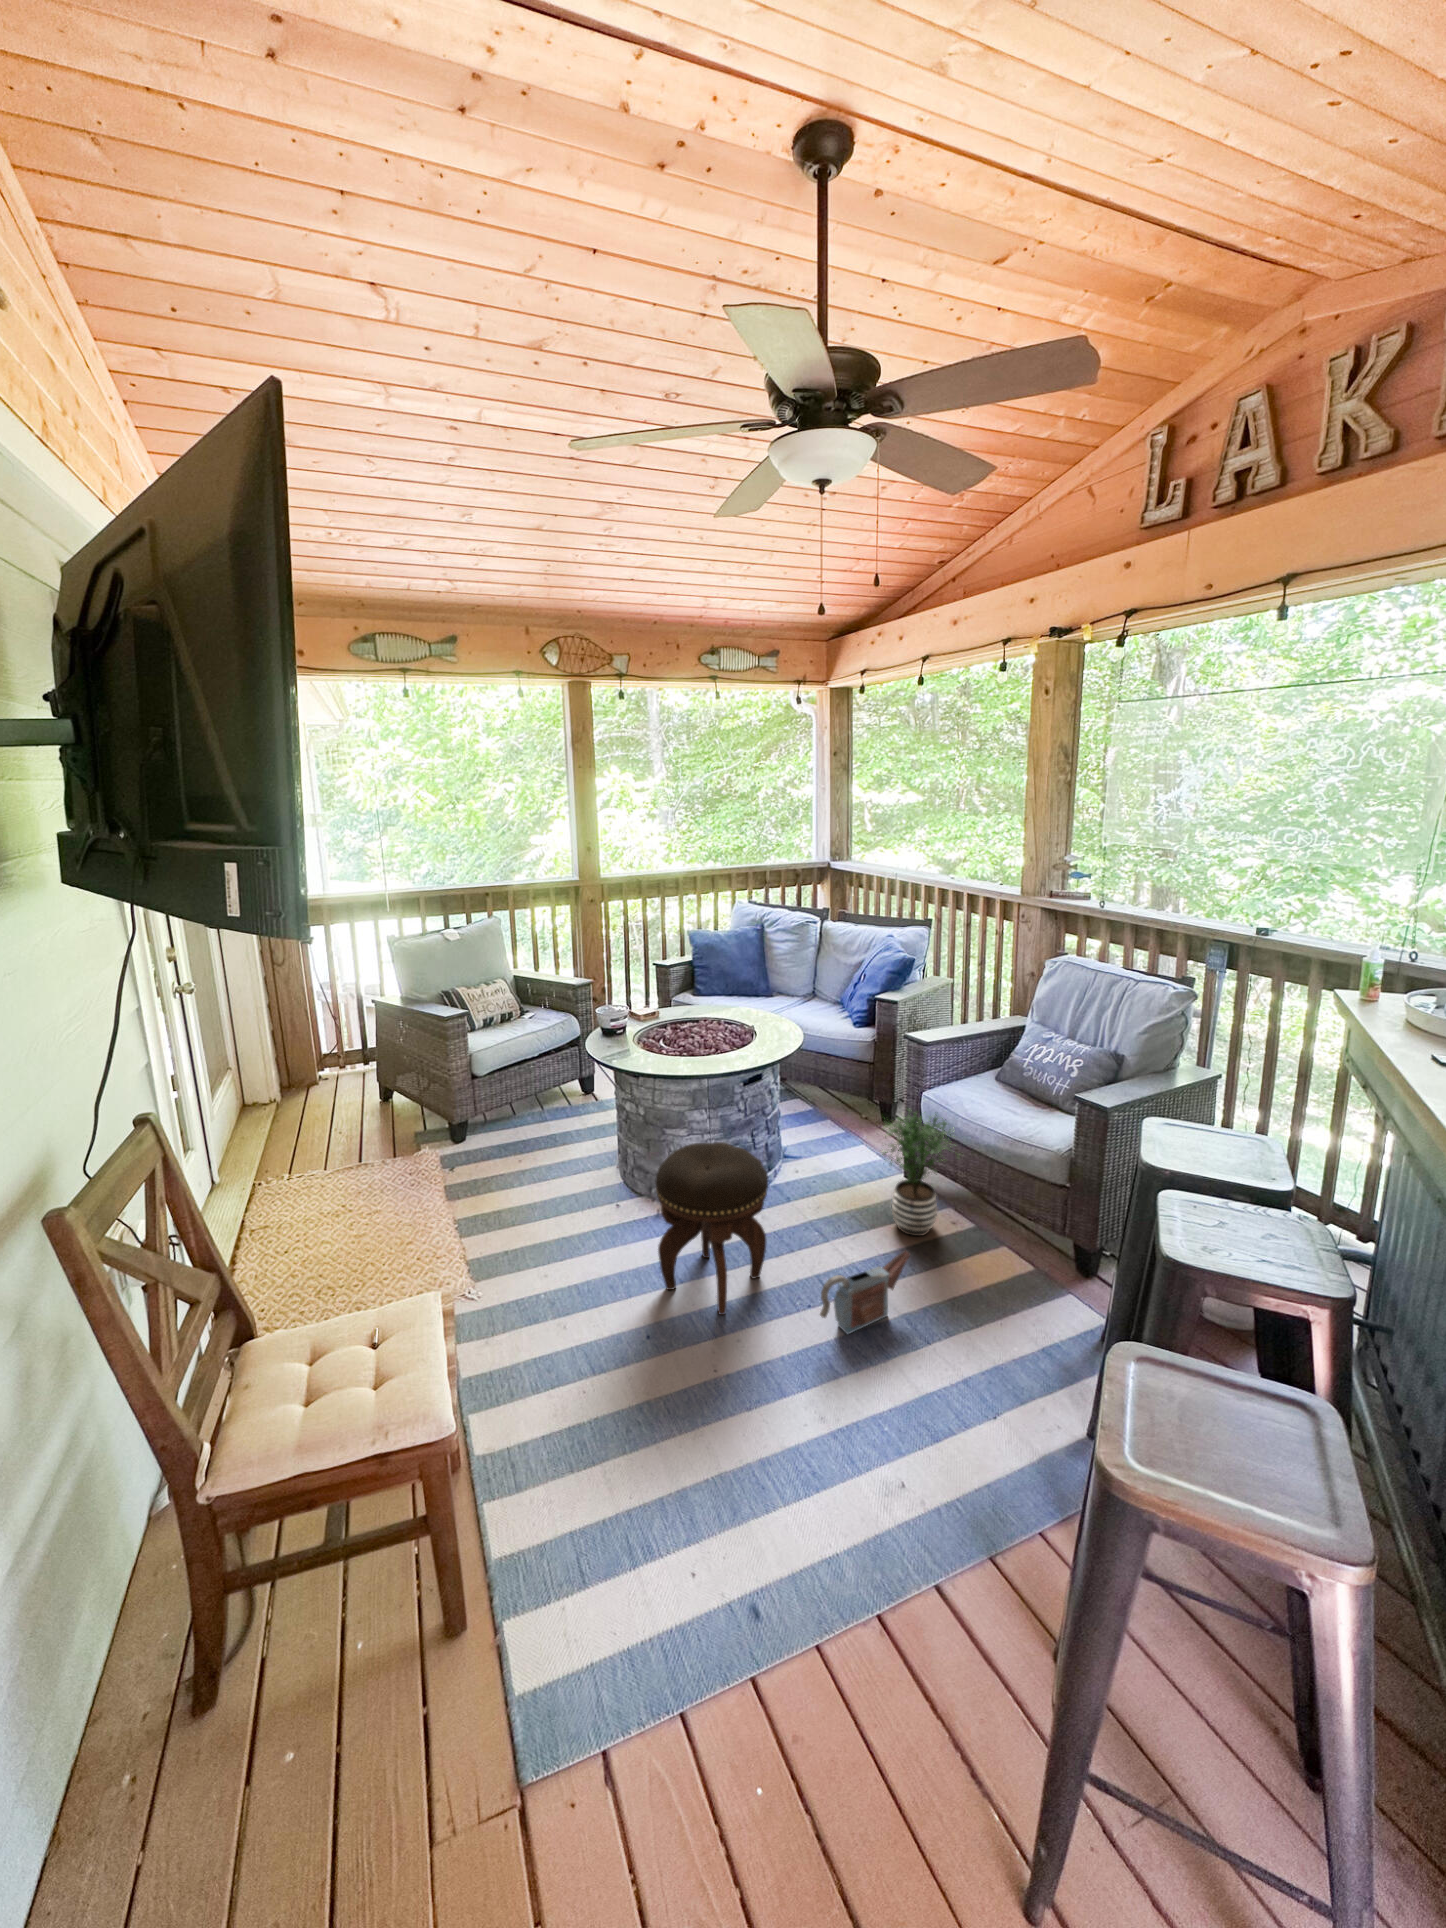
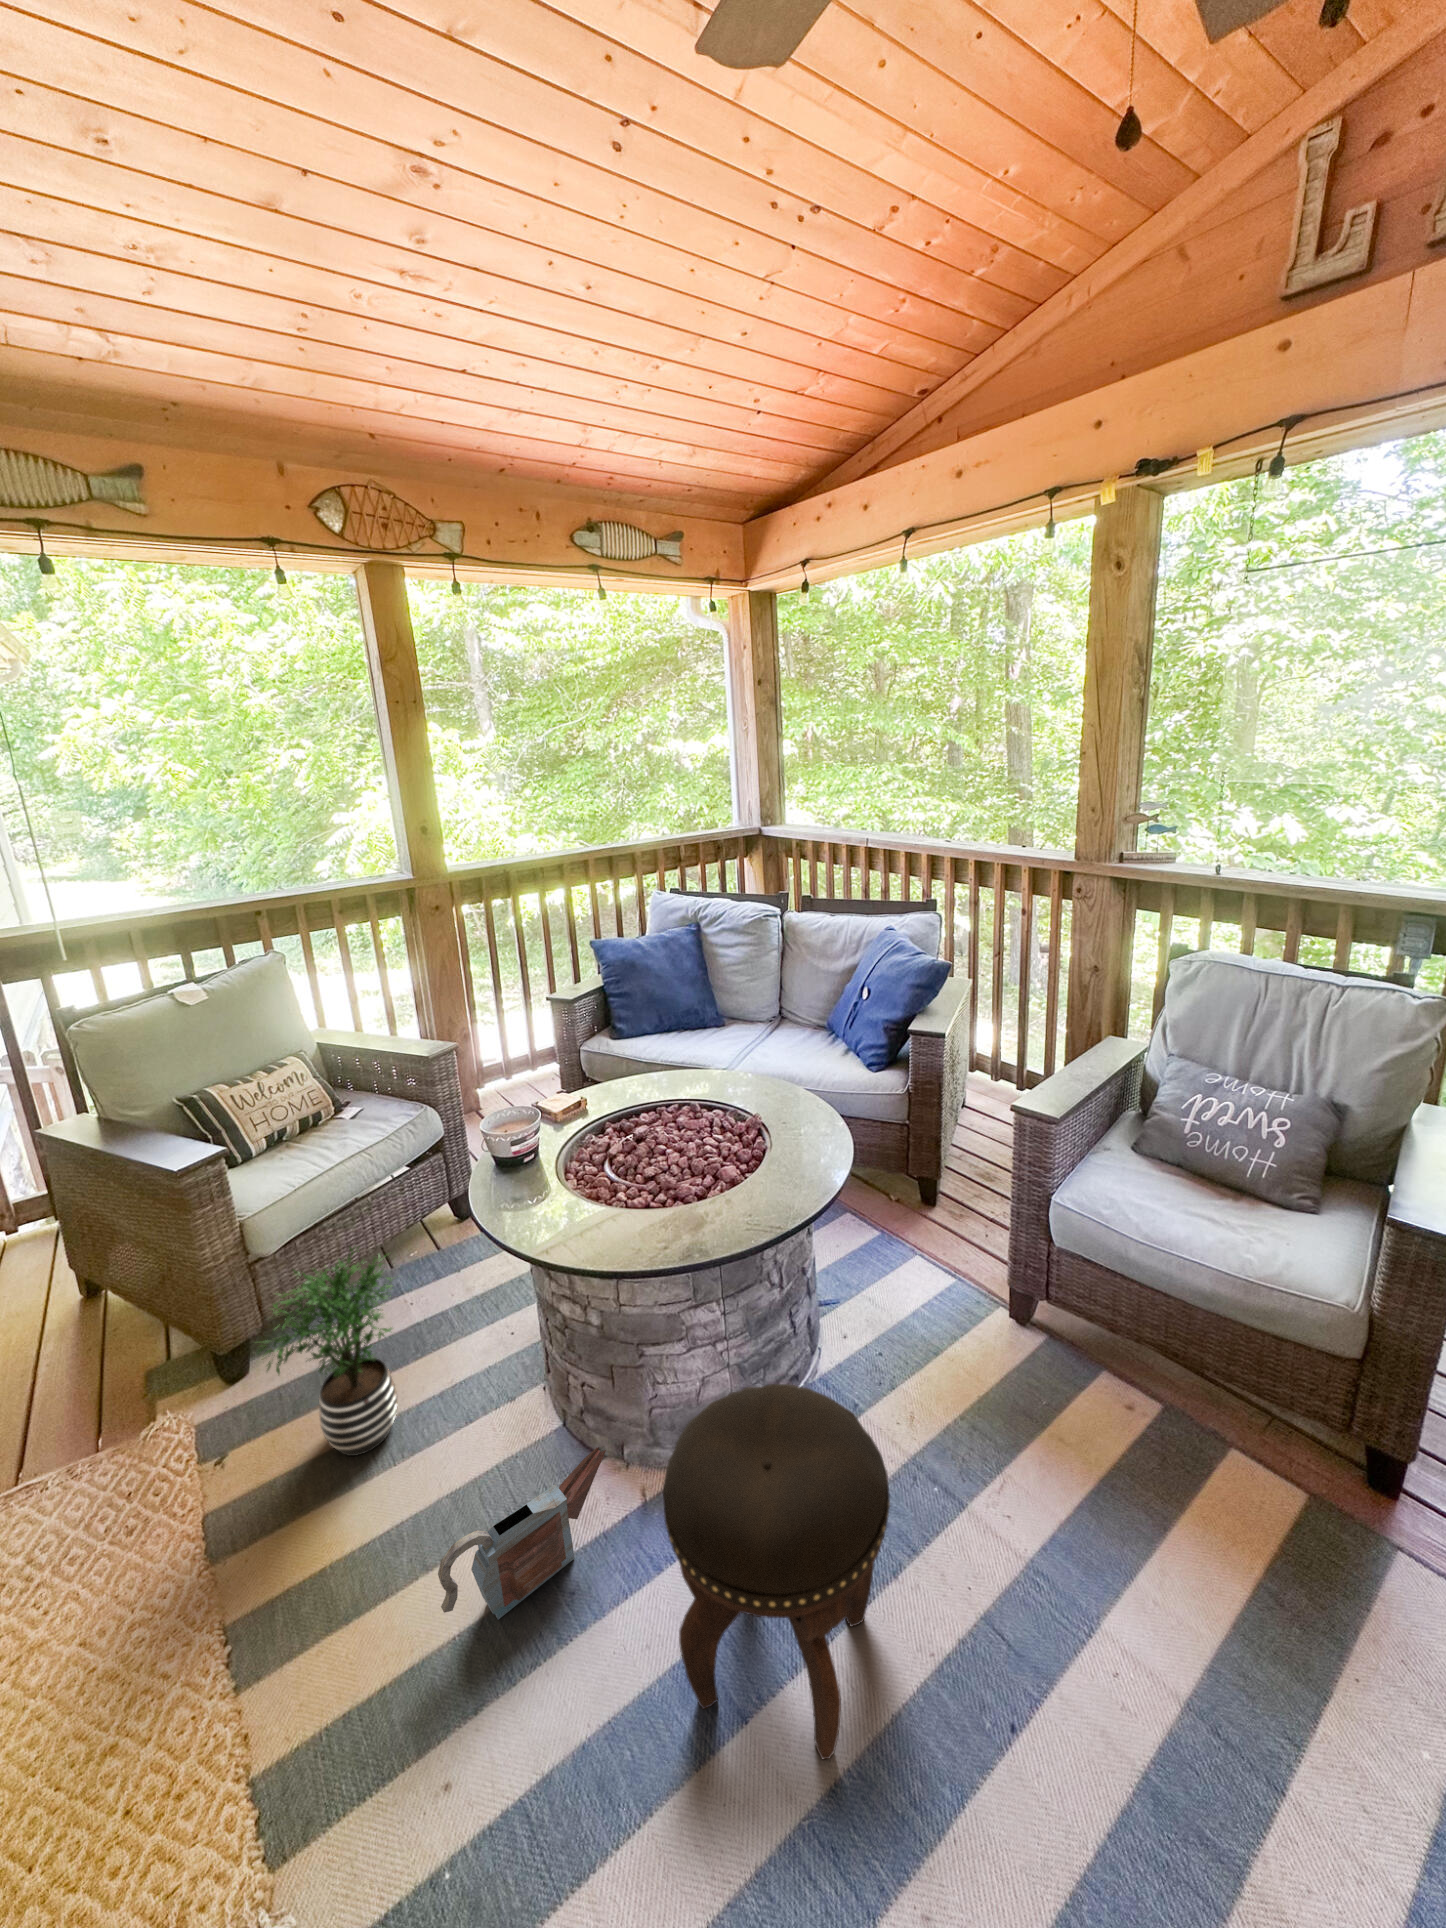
potted plant: present [882,1110,955,1236] -> present [258,1247,397,1456]
watering can: present [820,1250,910,1334] -> present [438,1446,606,1620]

